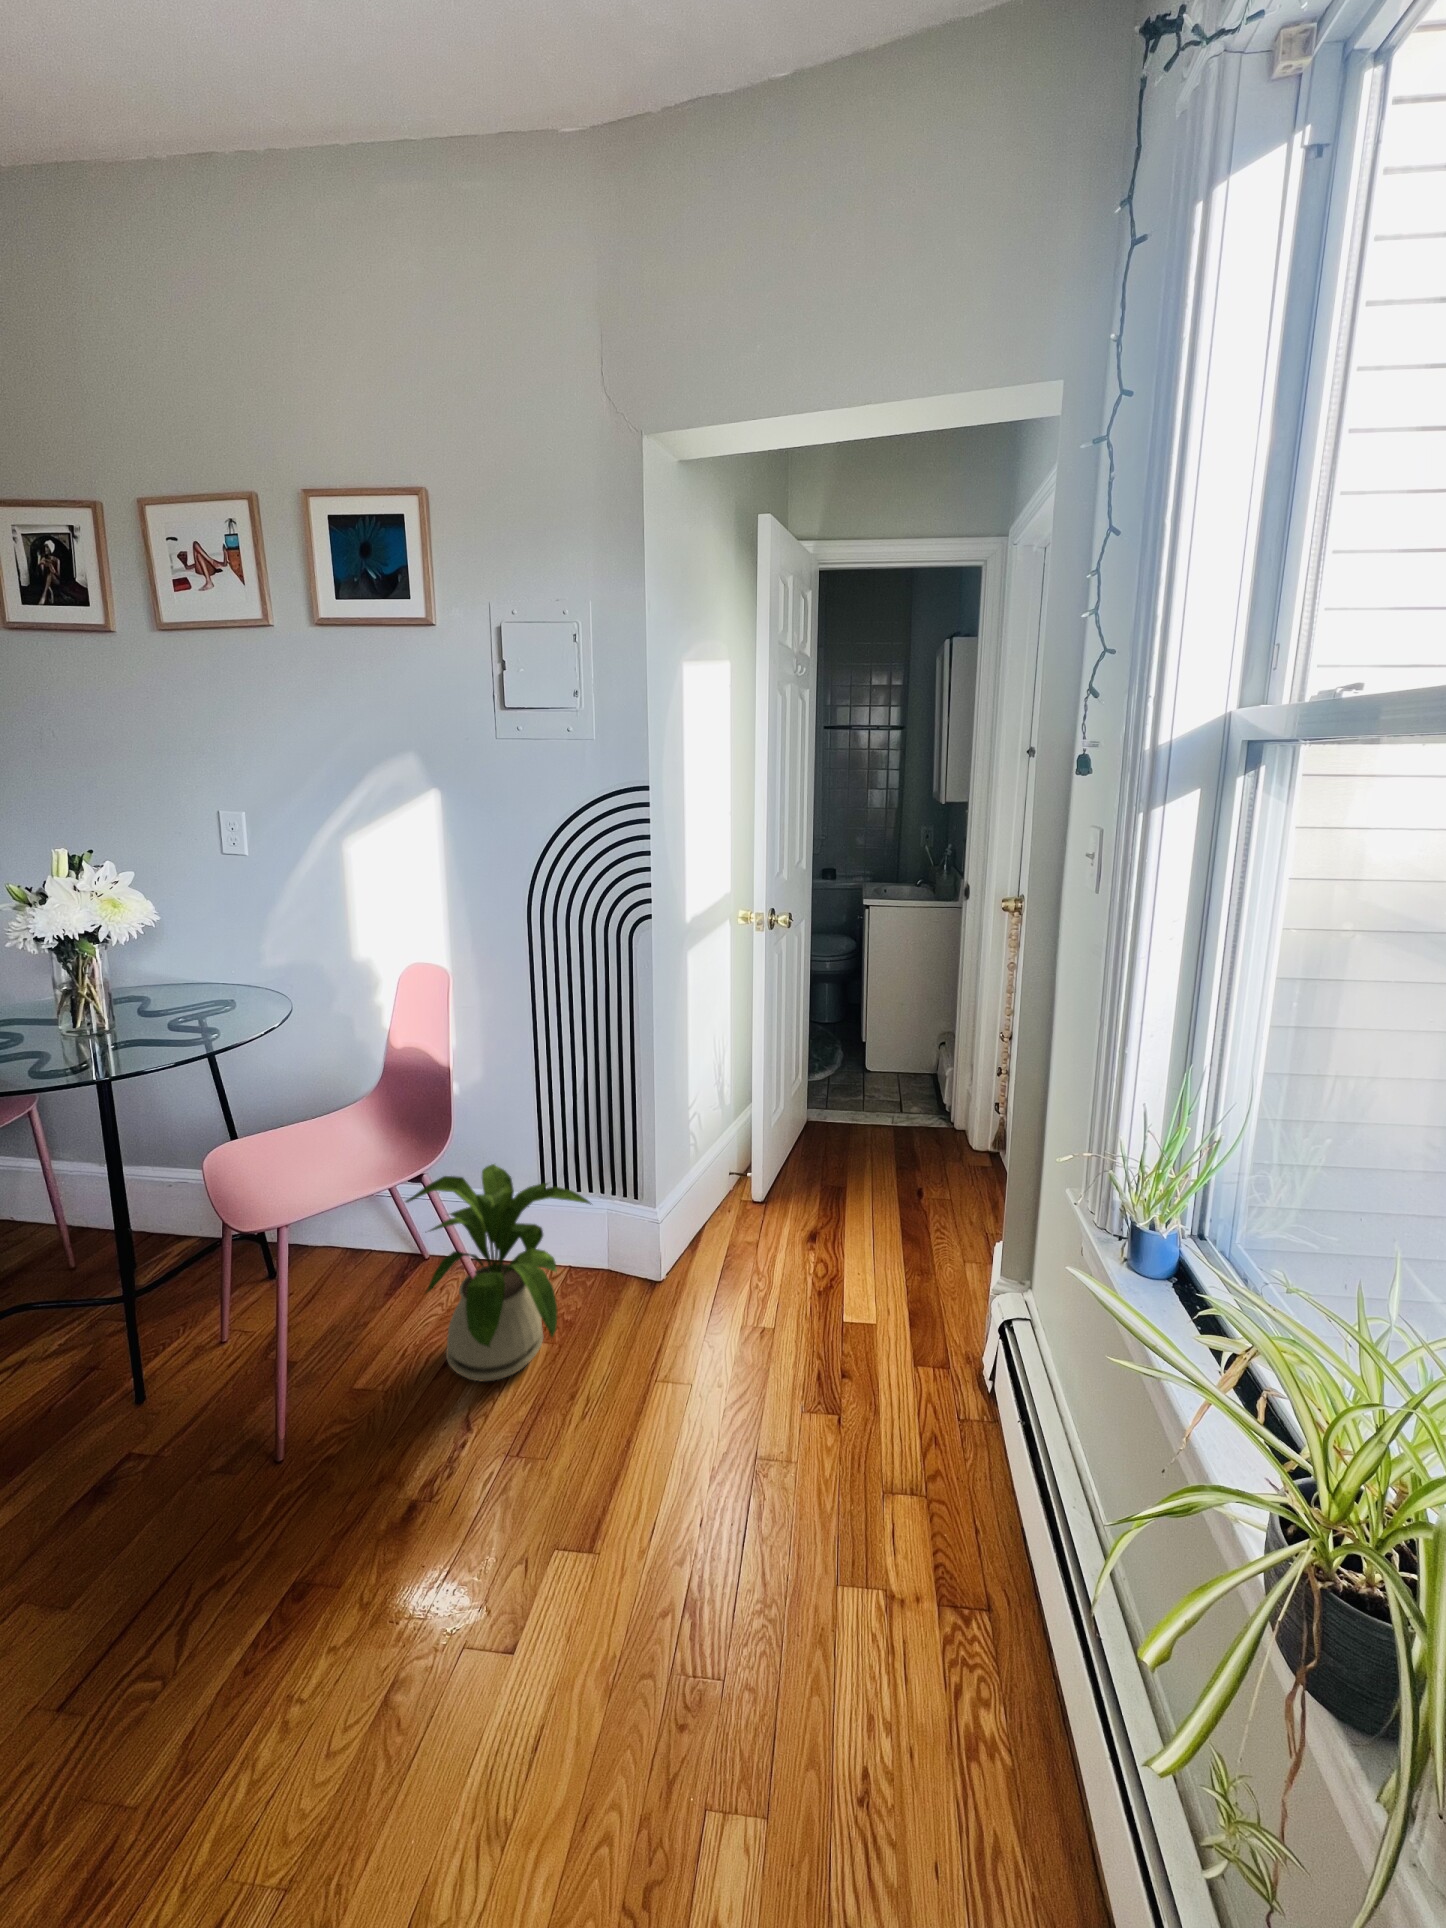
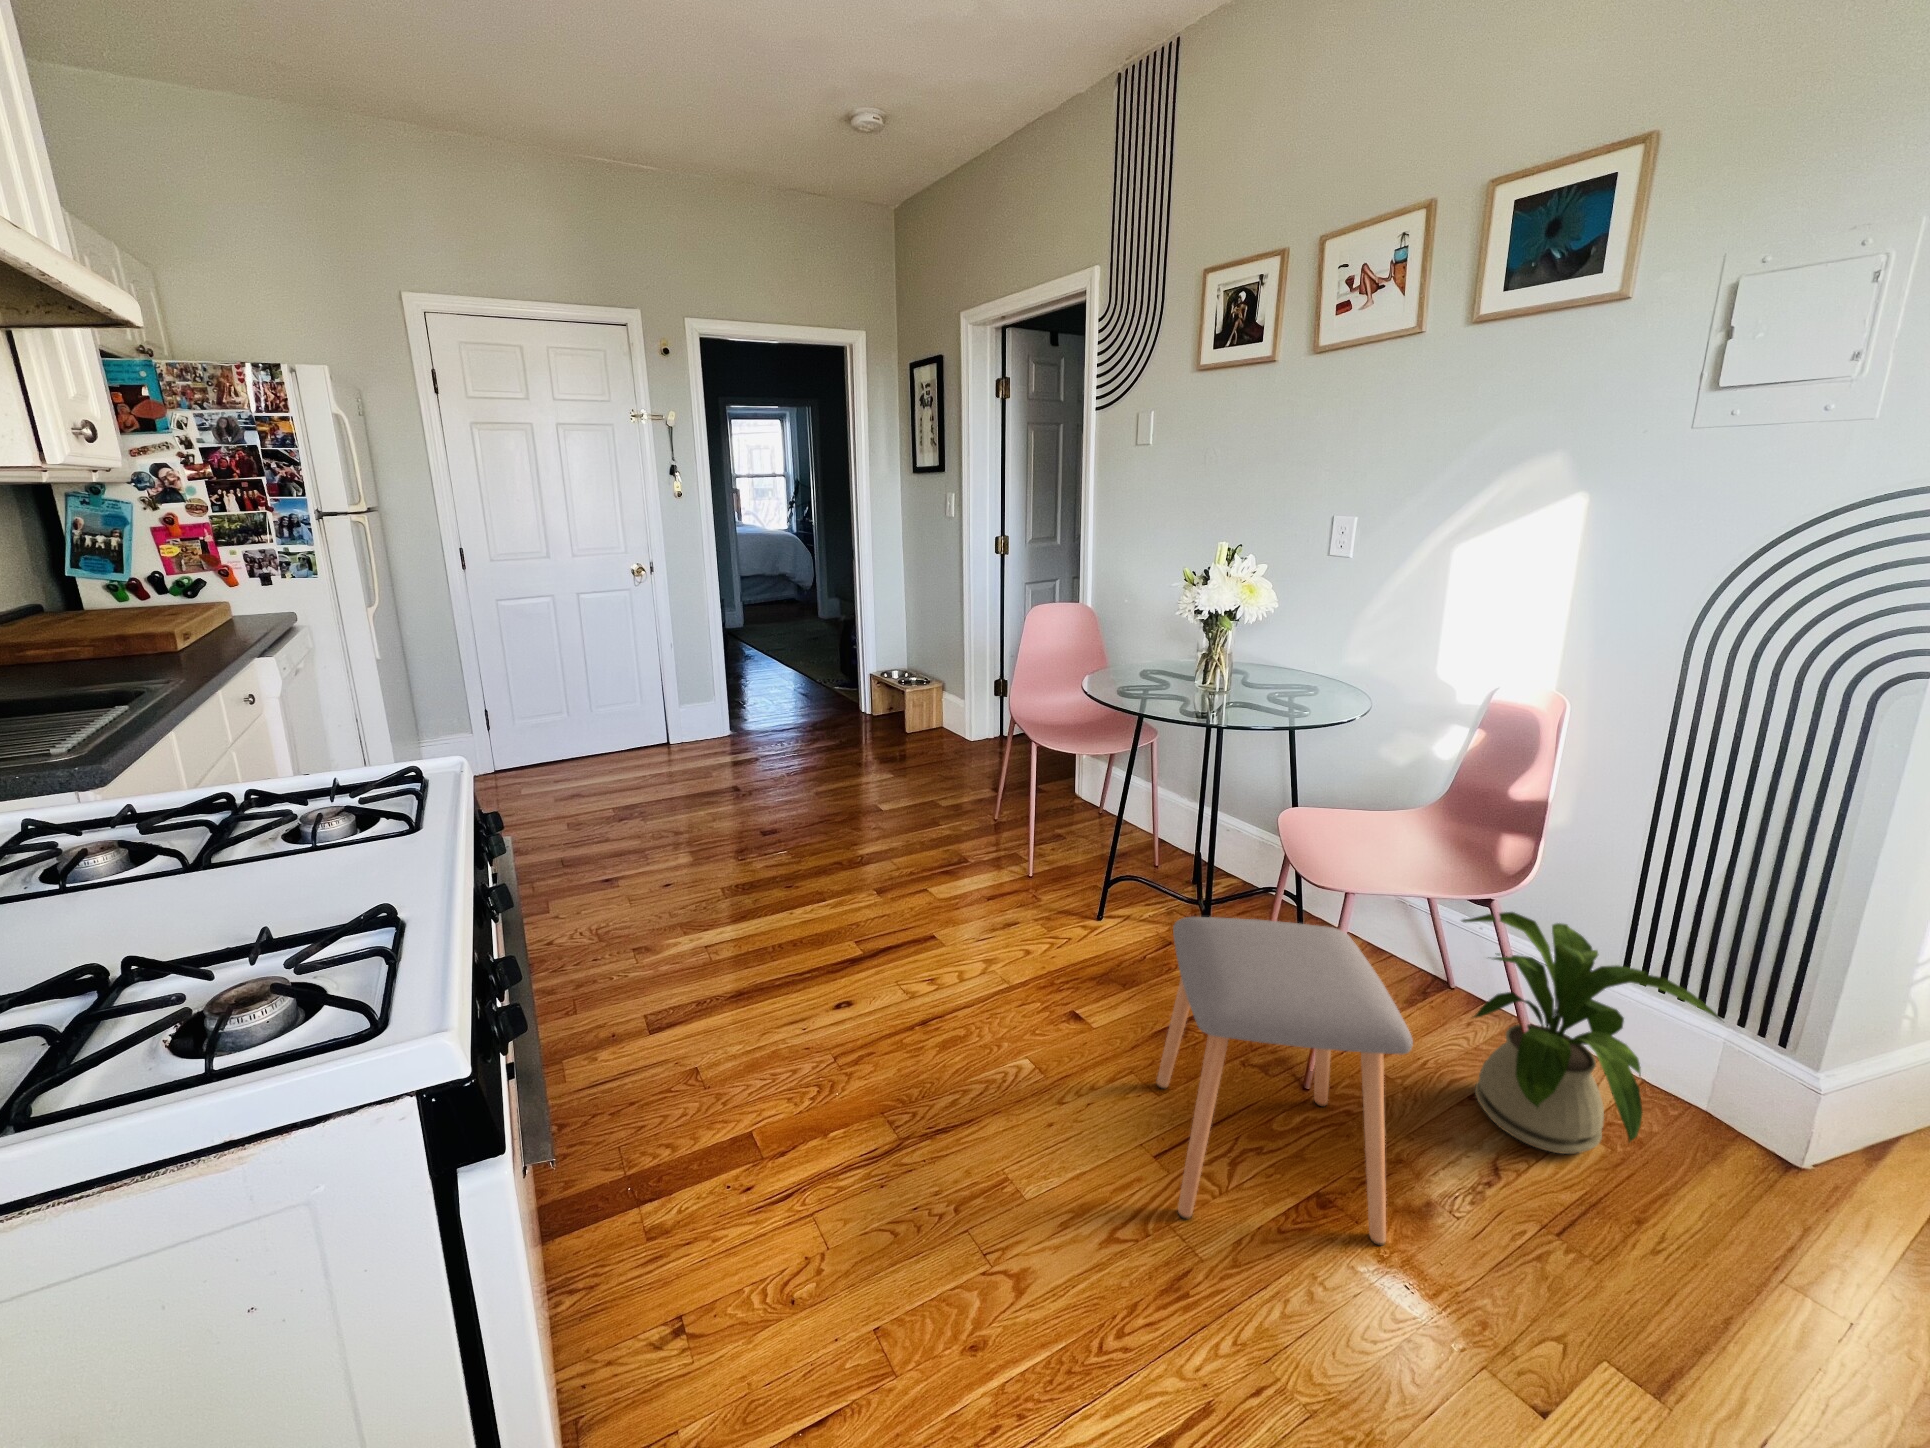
stool: none [36,1274,370,1777] -> present [1157,917,1413,1246]

